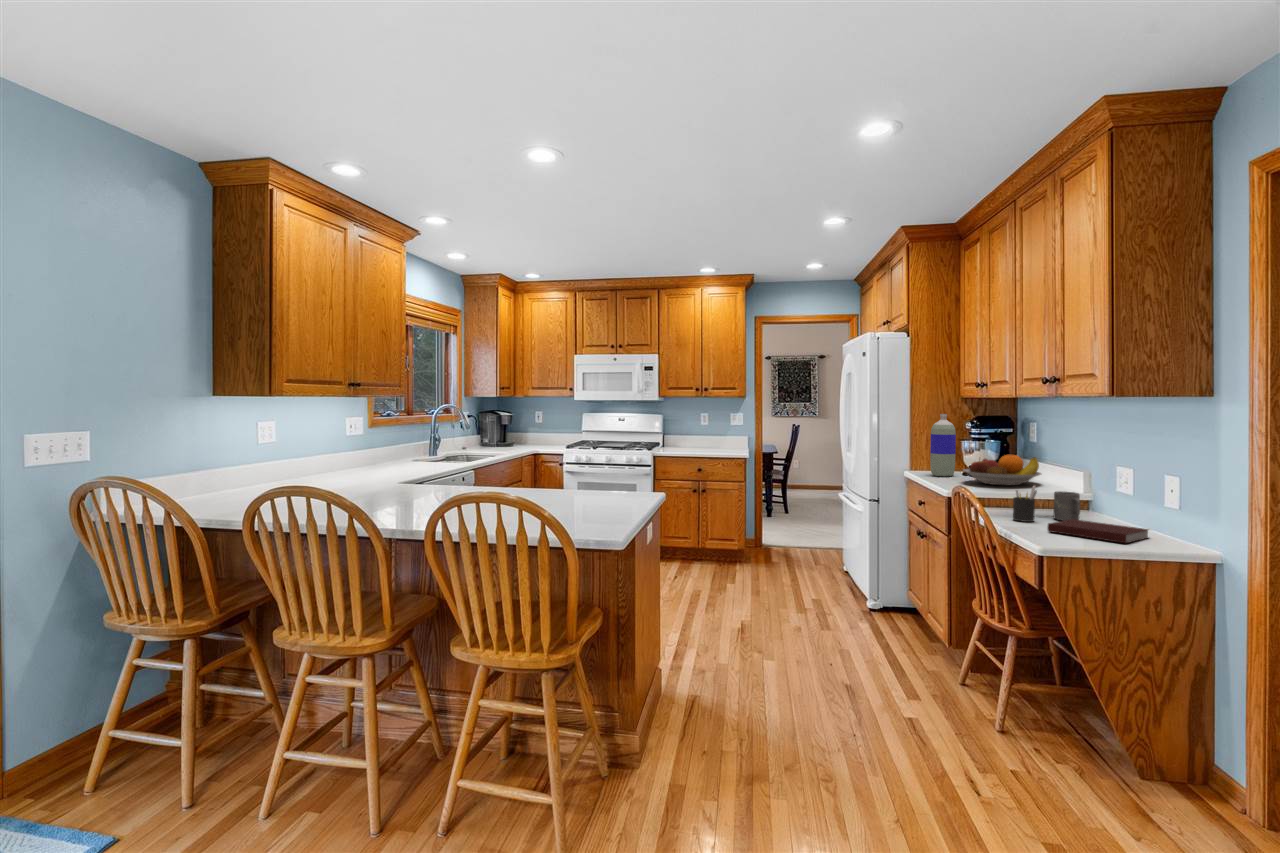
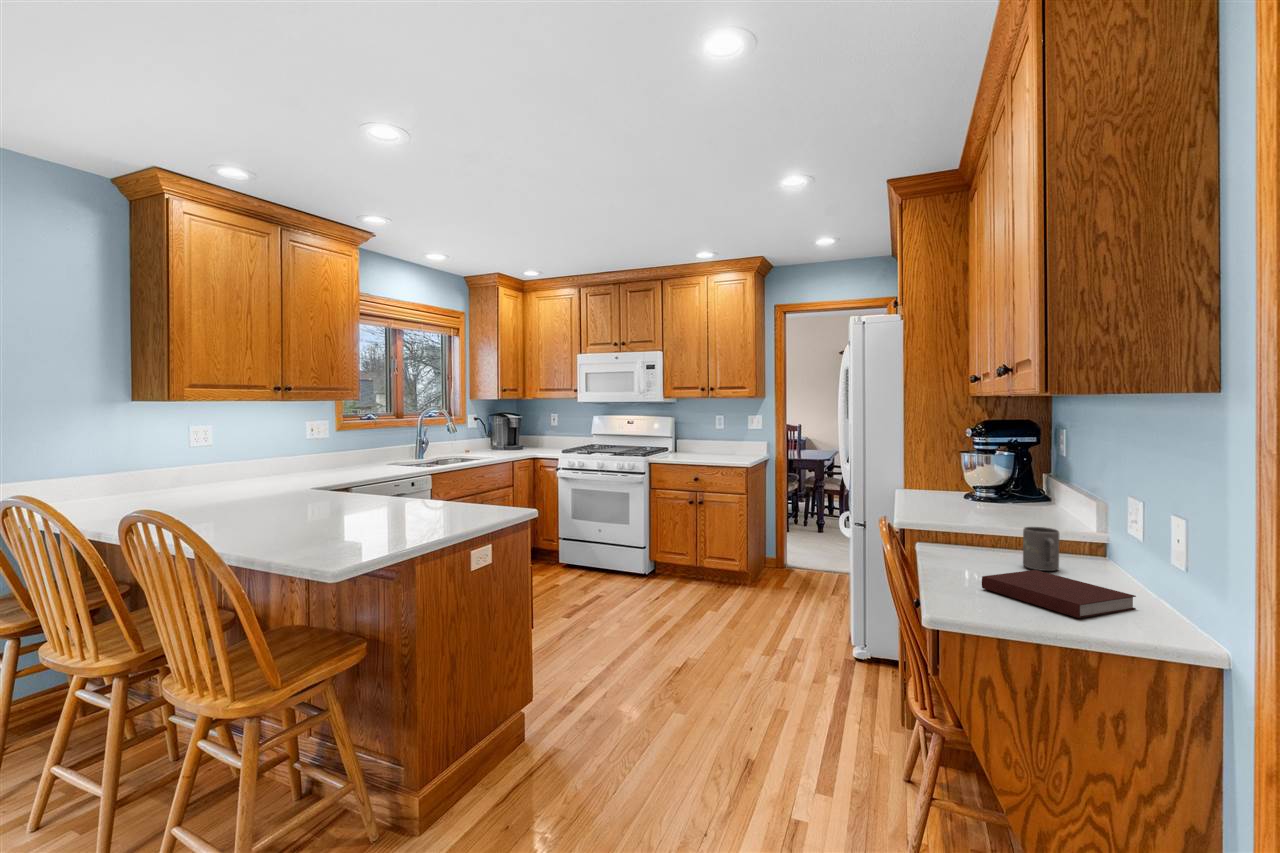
bottle: present [930,414,956,476] -> none [919,416,951,496]
fruit bowl: present [963,455,1041,485] -> none [942,470,1048,512]
pen holder: present [1013,485,1037,522] -> none [960,518,993,569]

